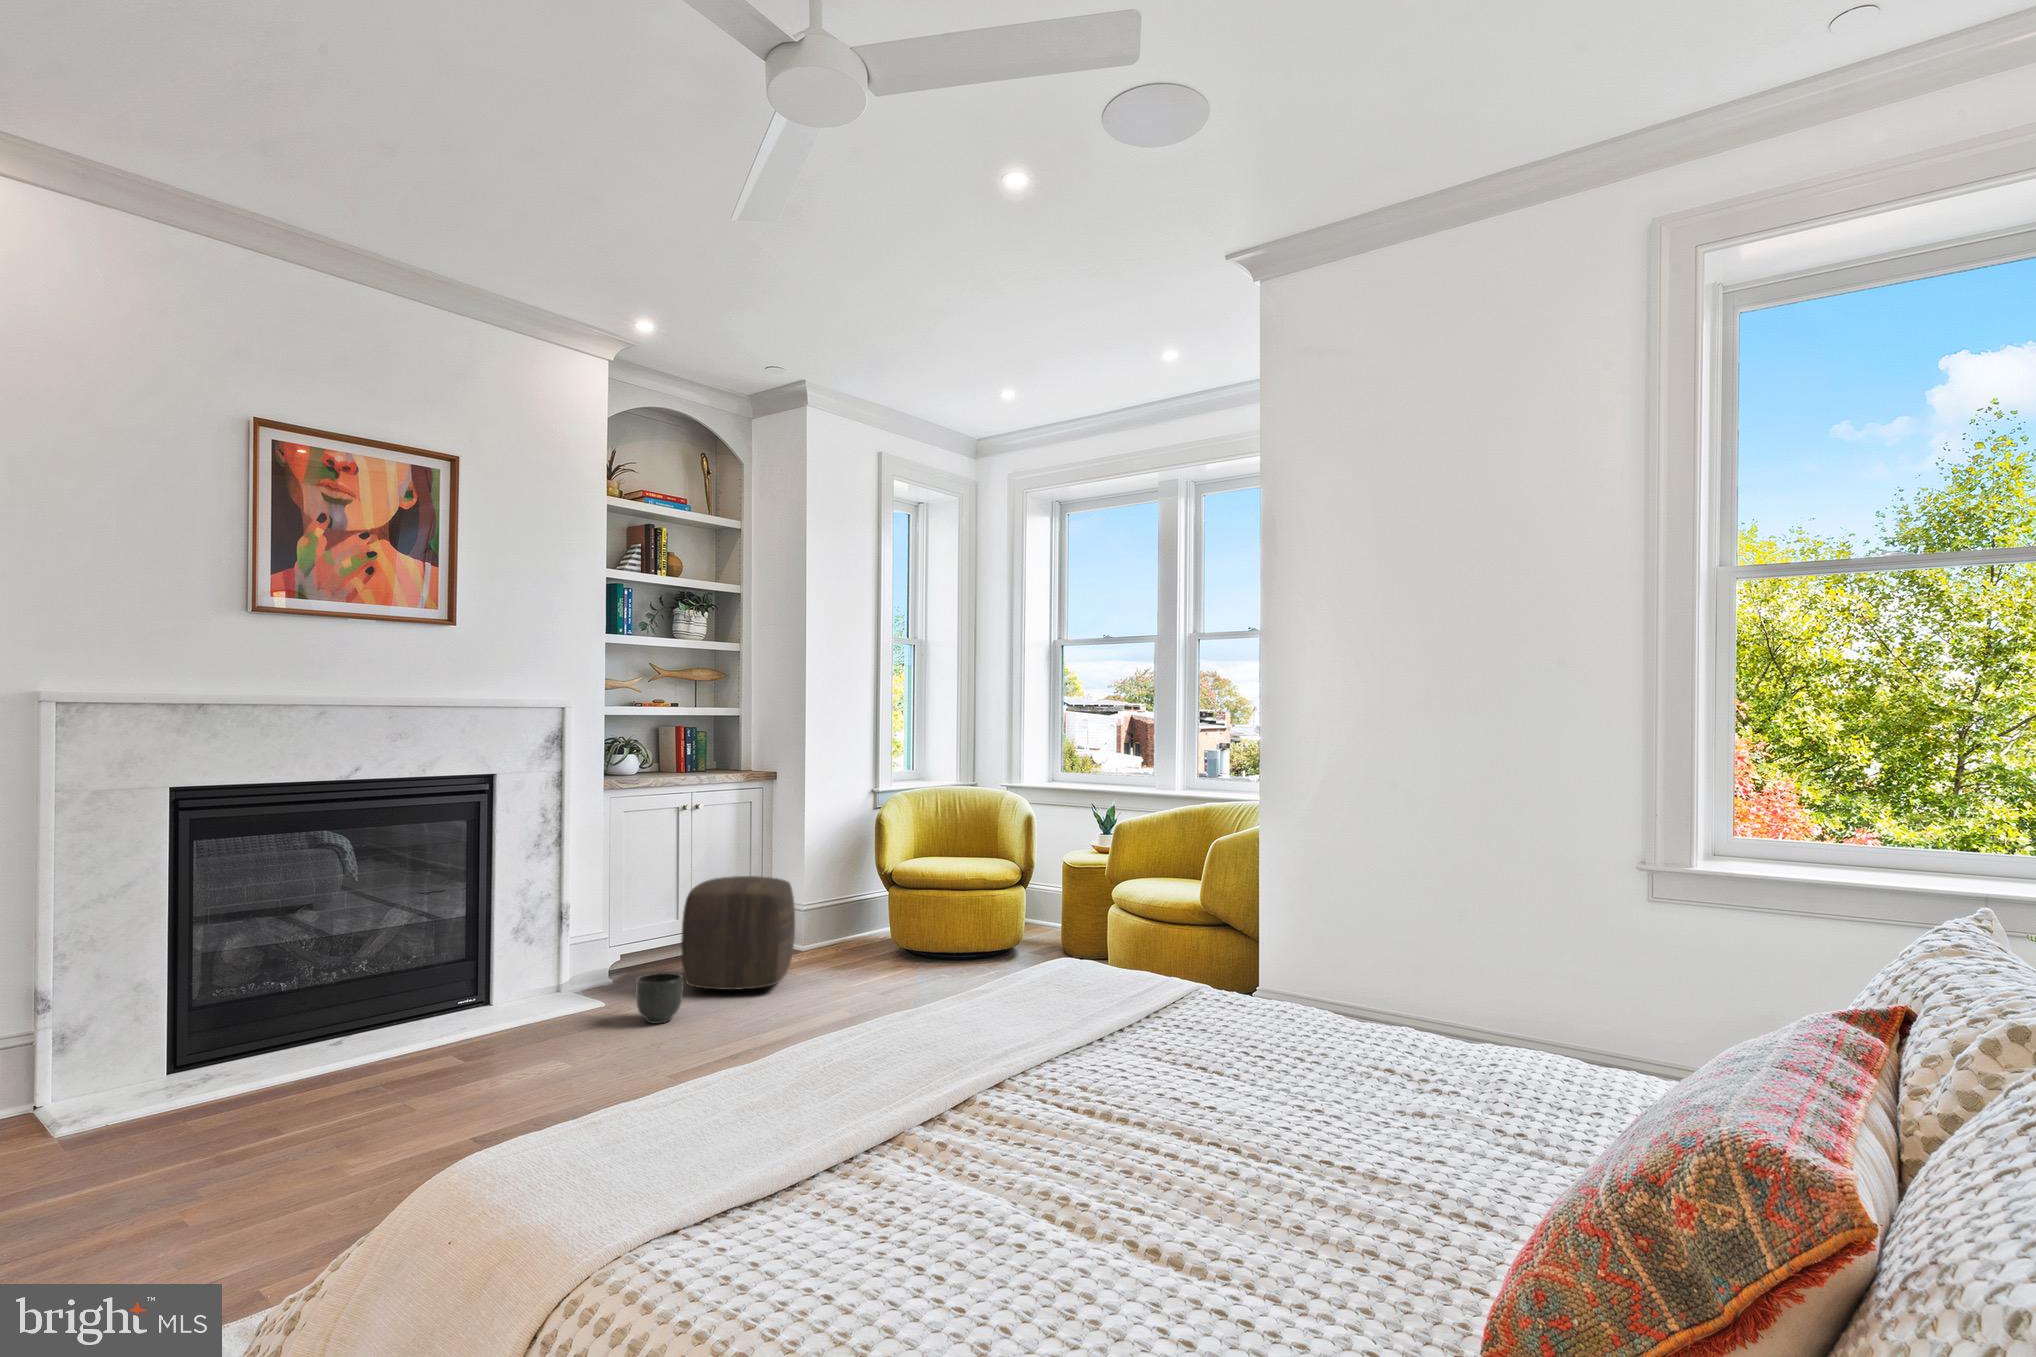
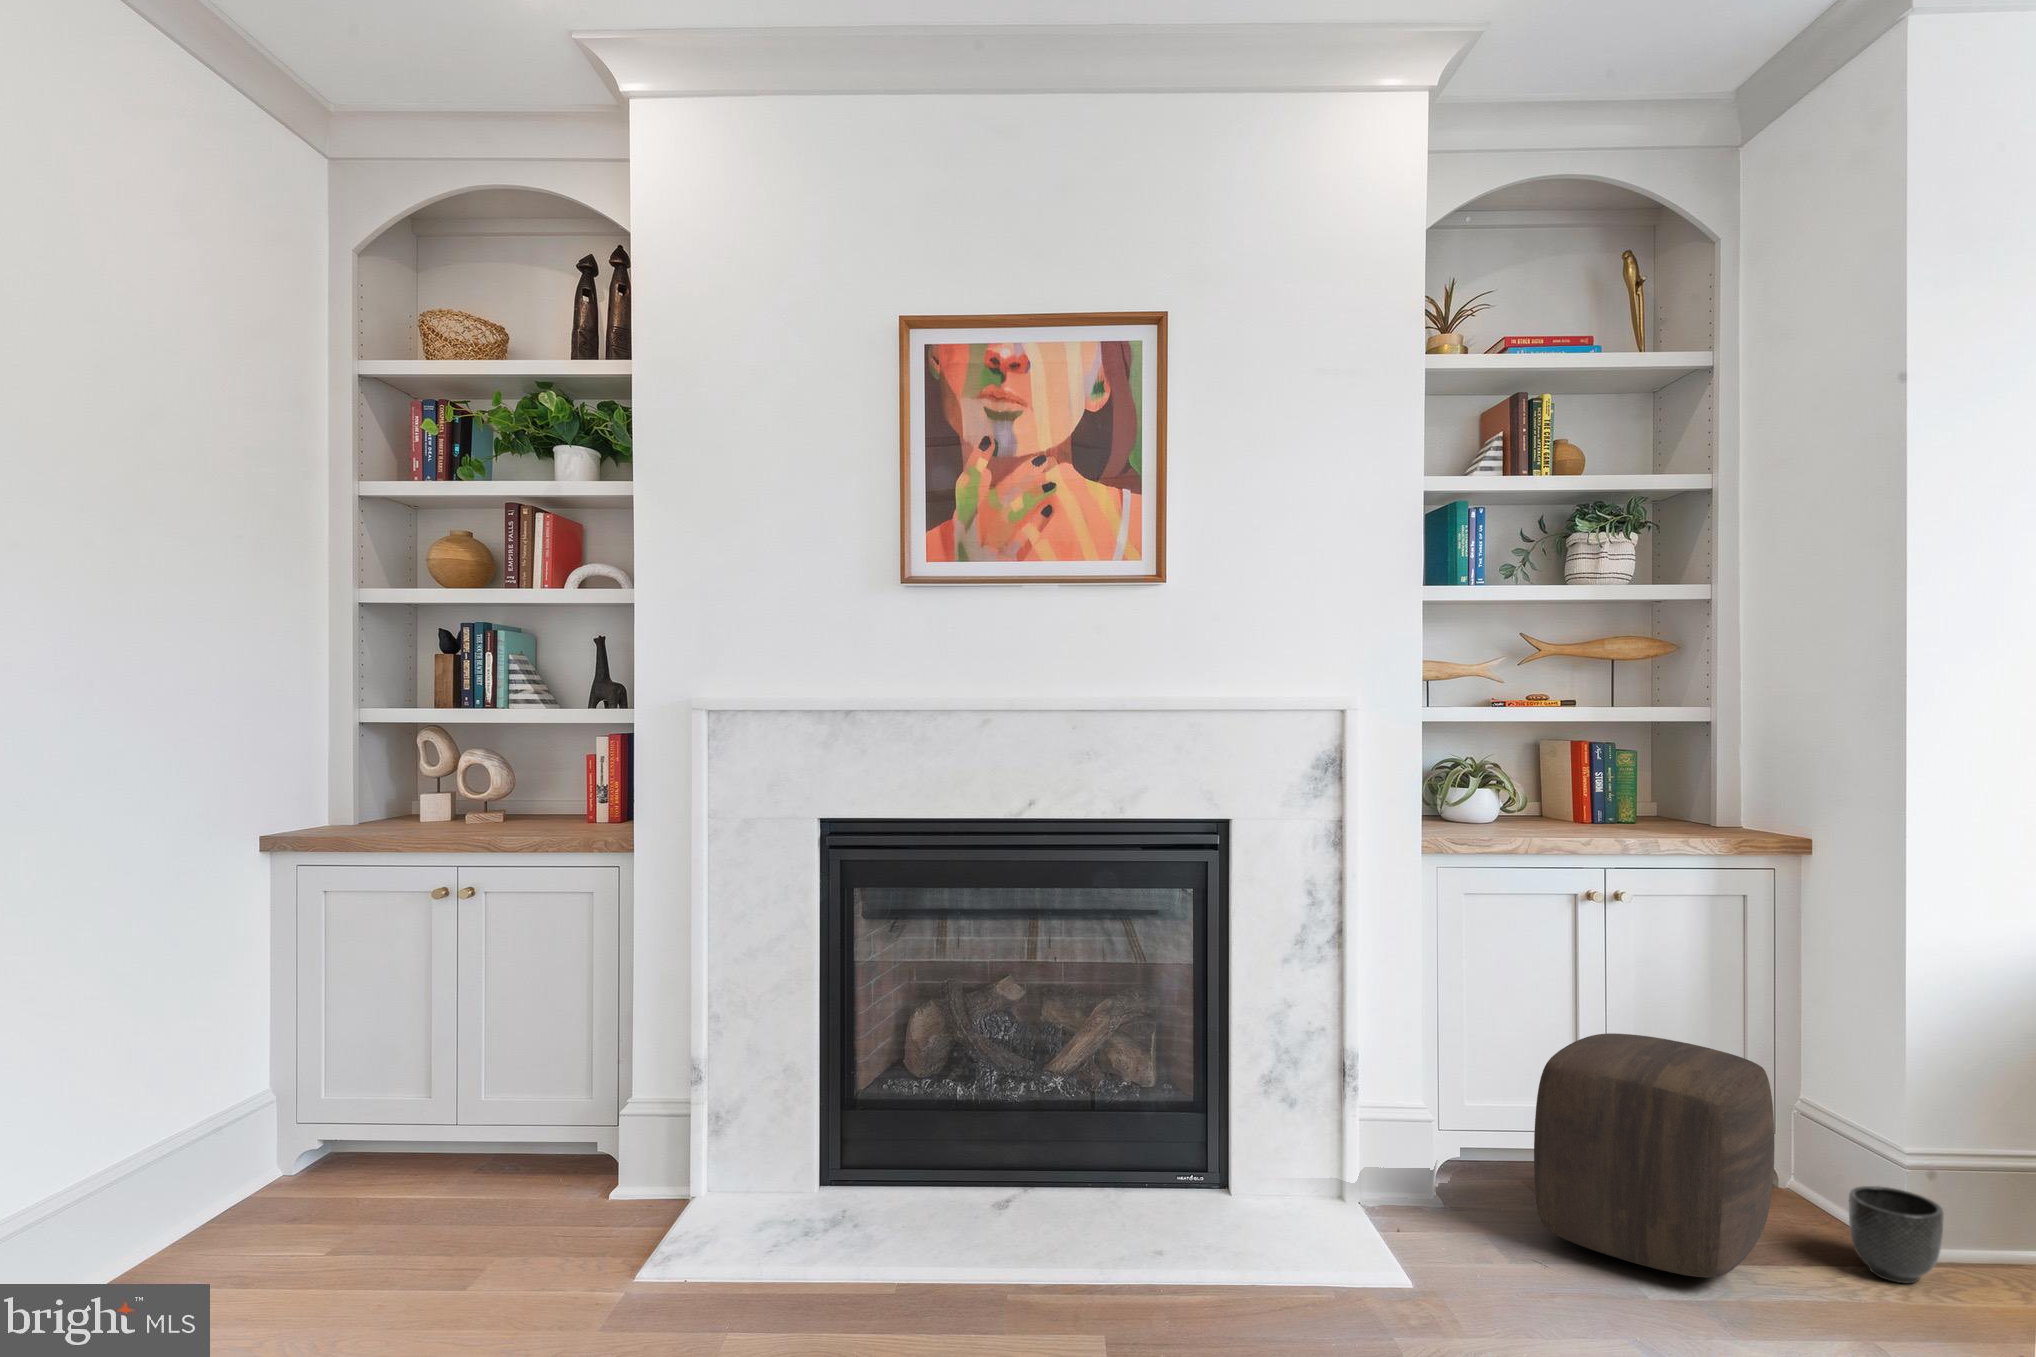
planter: present [636,972,684,1024] -> present [1849,1186,1944,1283]

